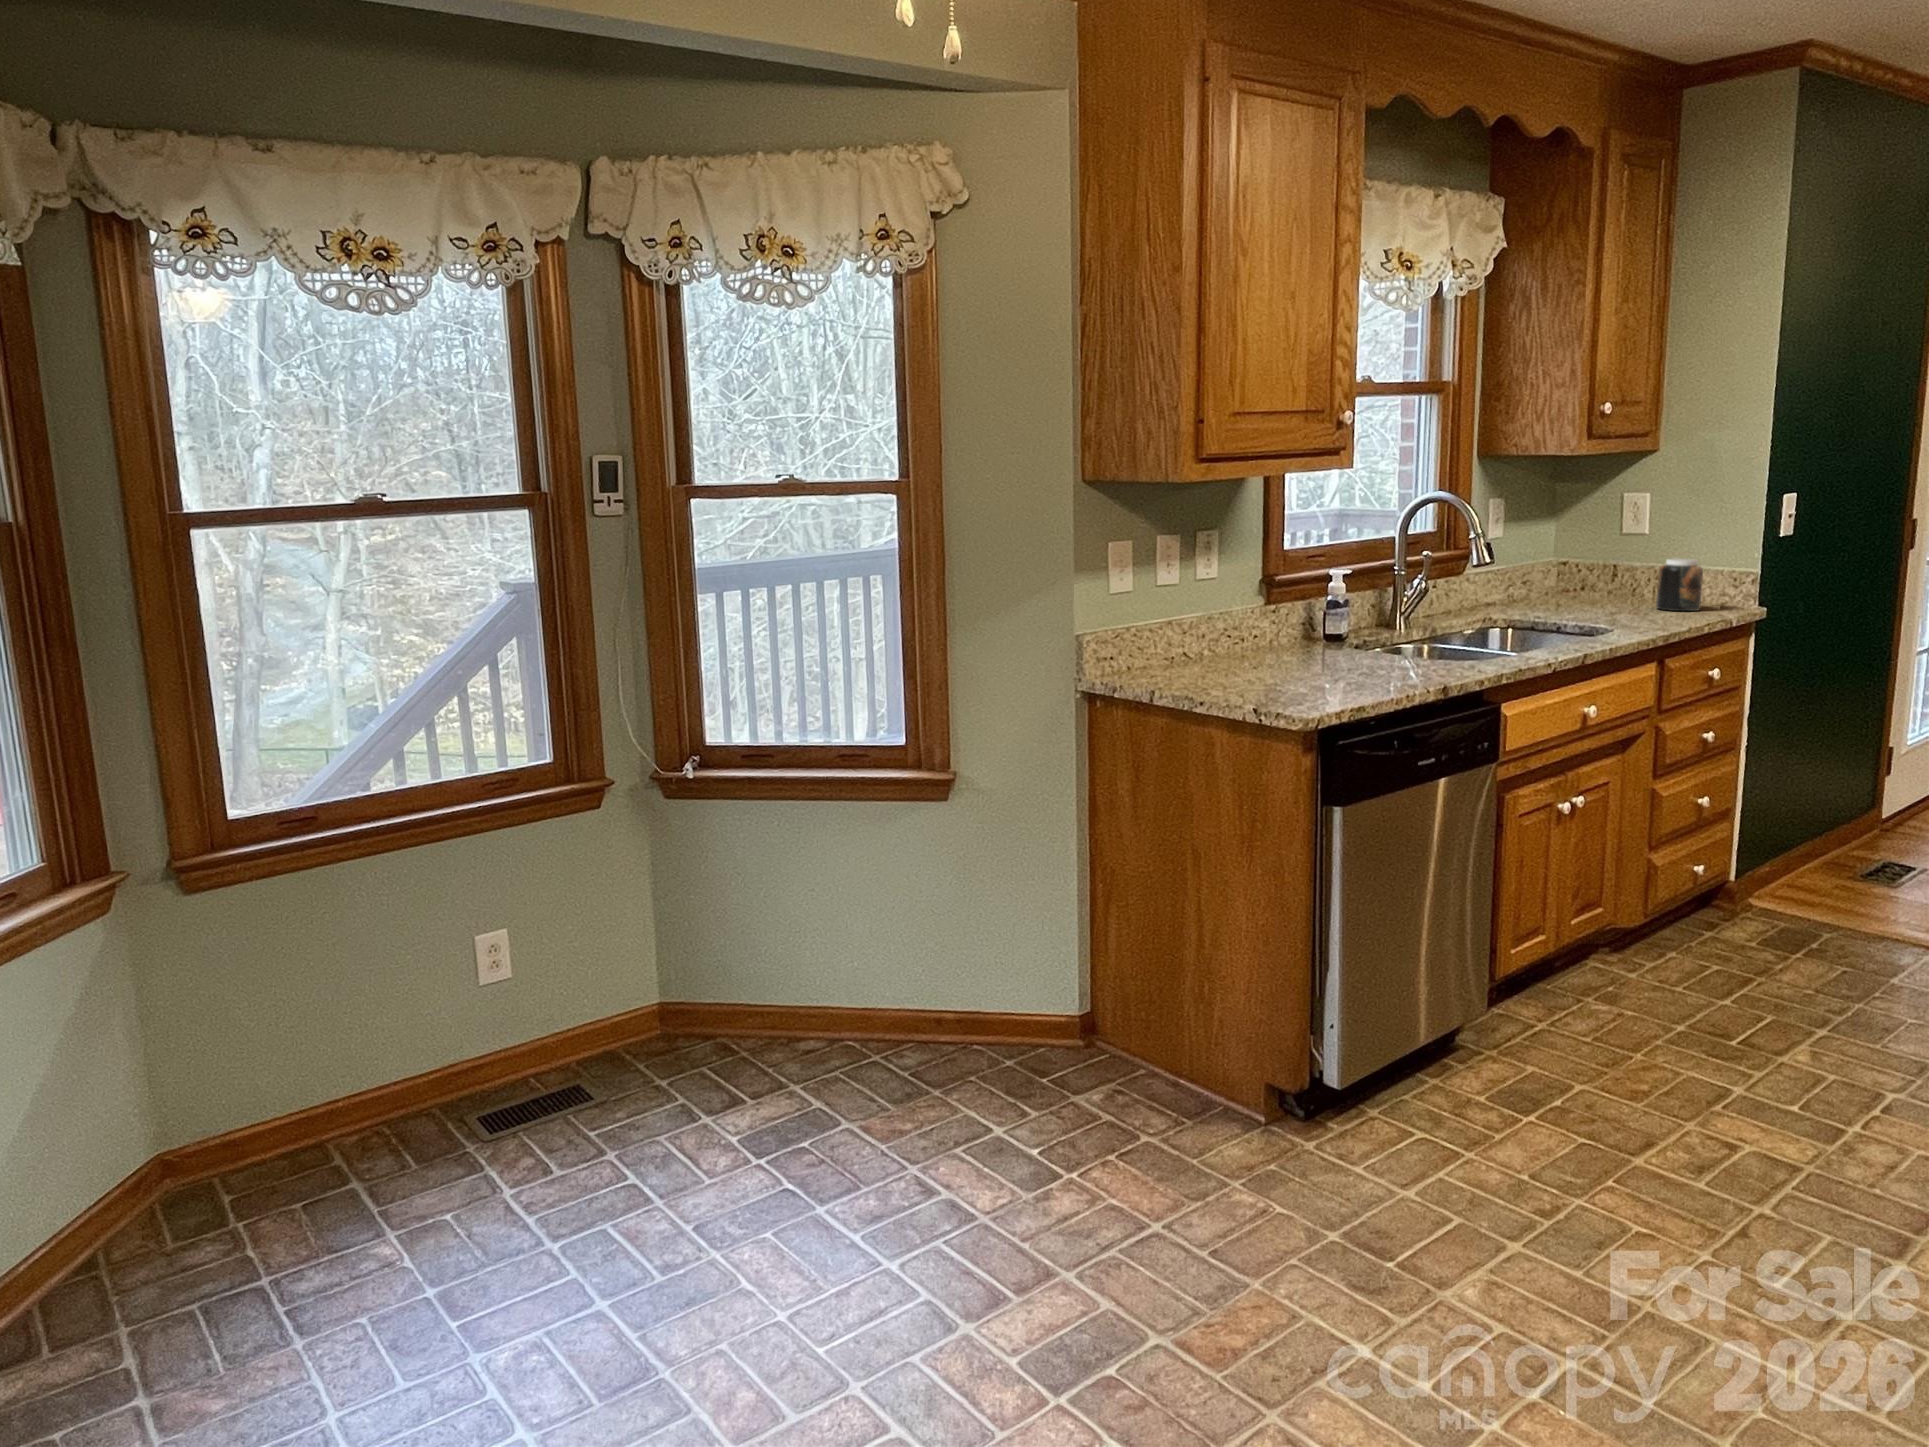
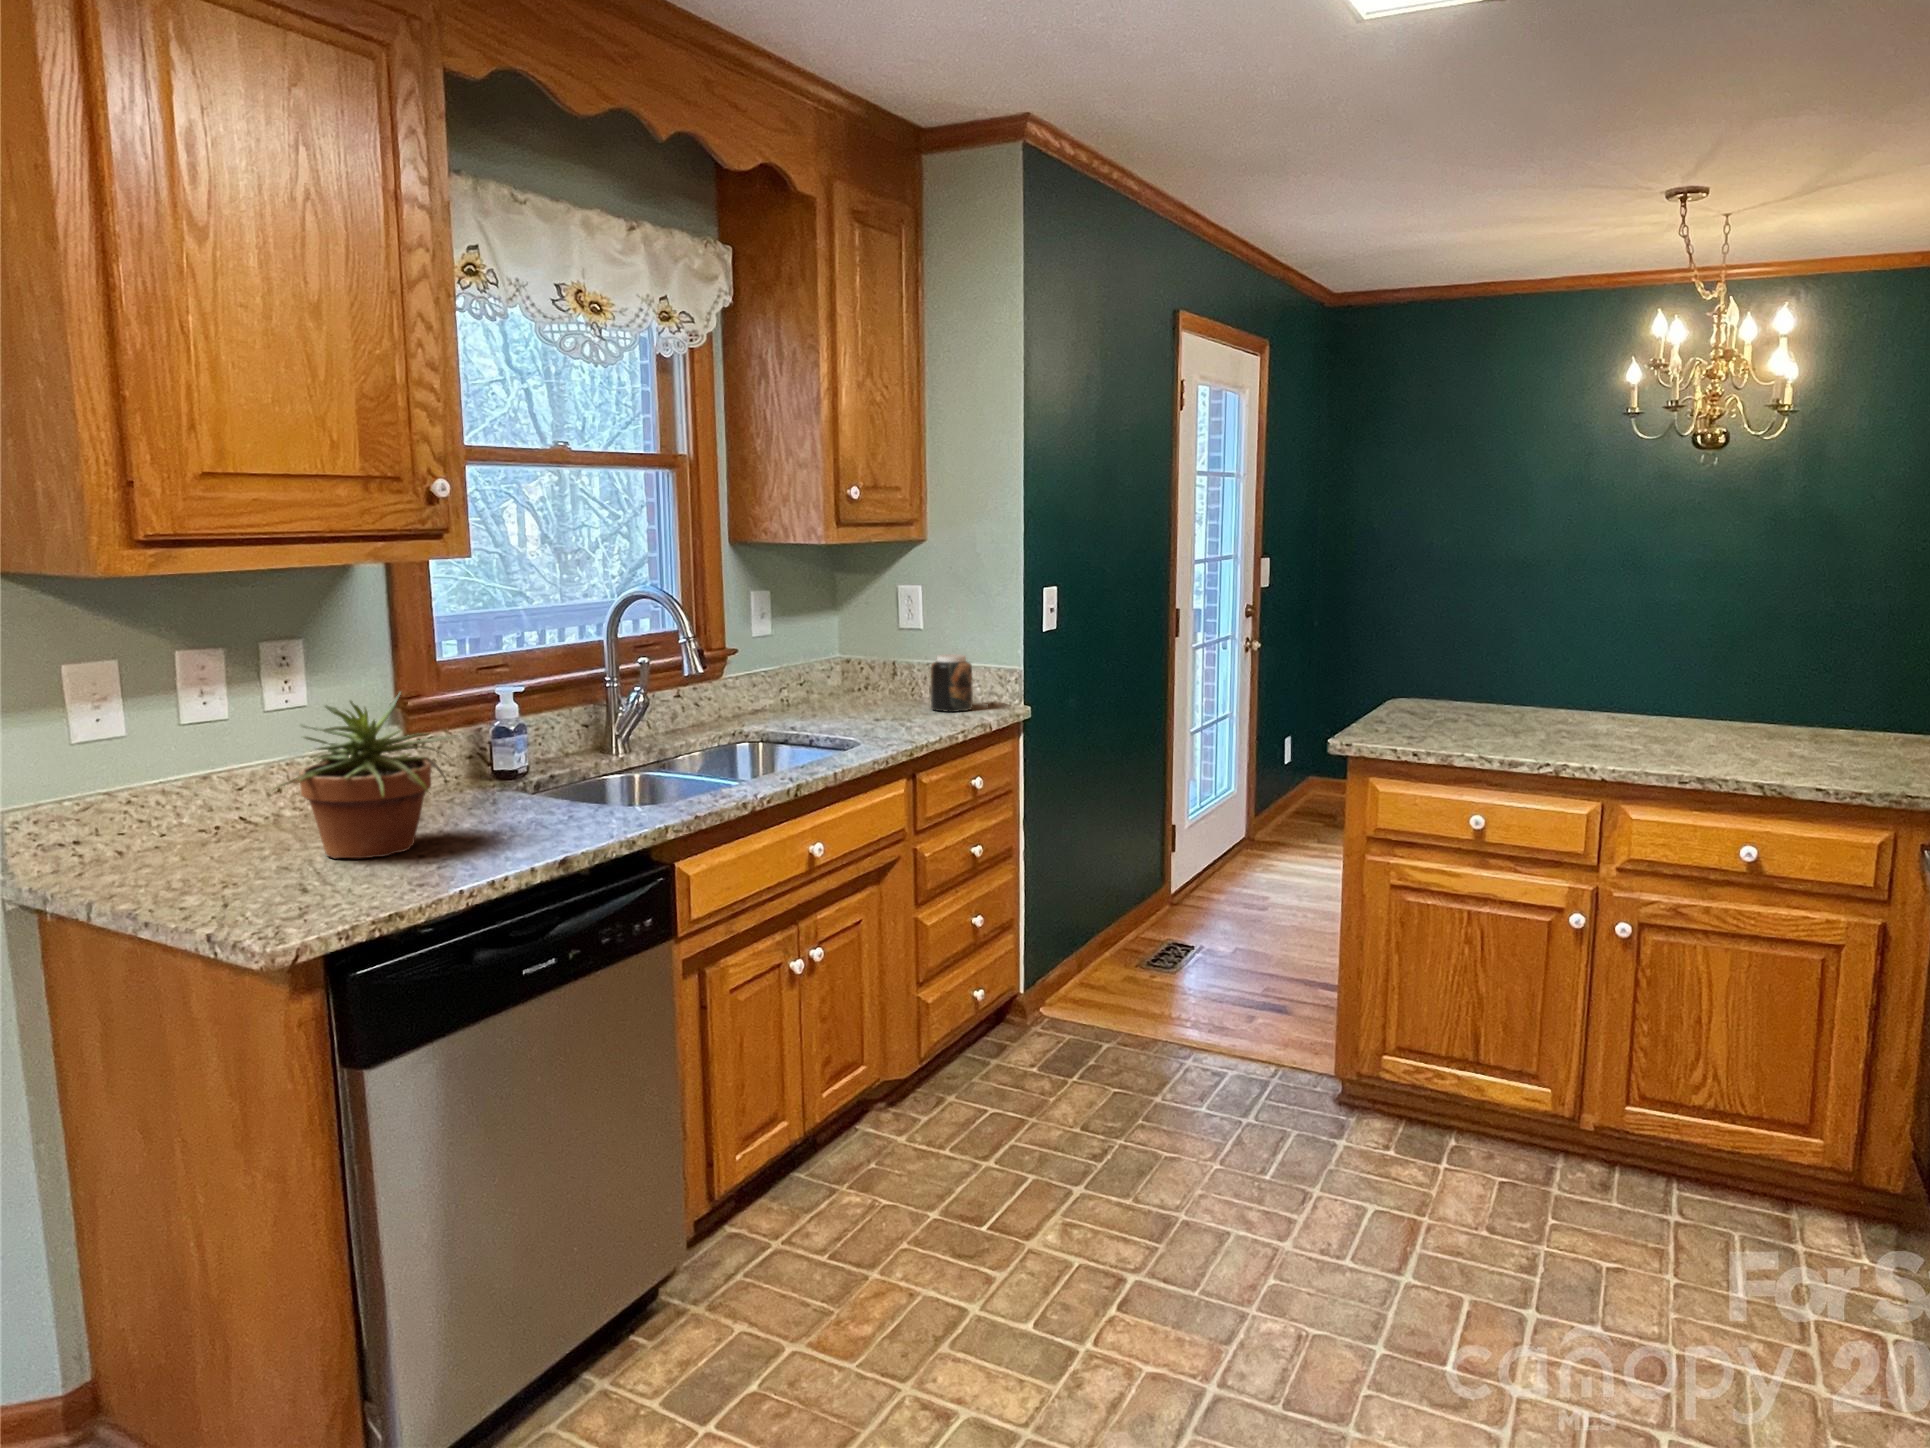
potted plant: none [1238,564,1349,680] -> present [275,692,454,859]

